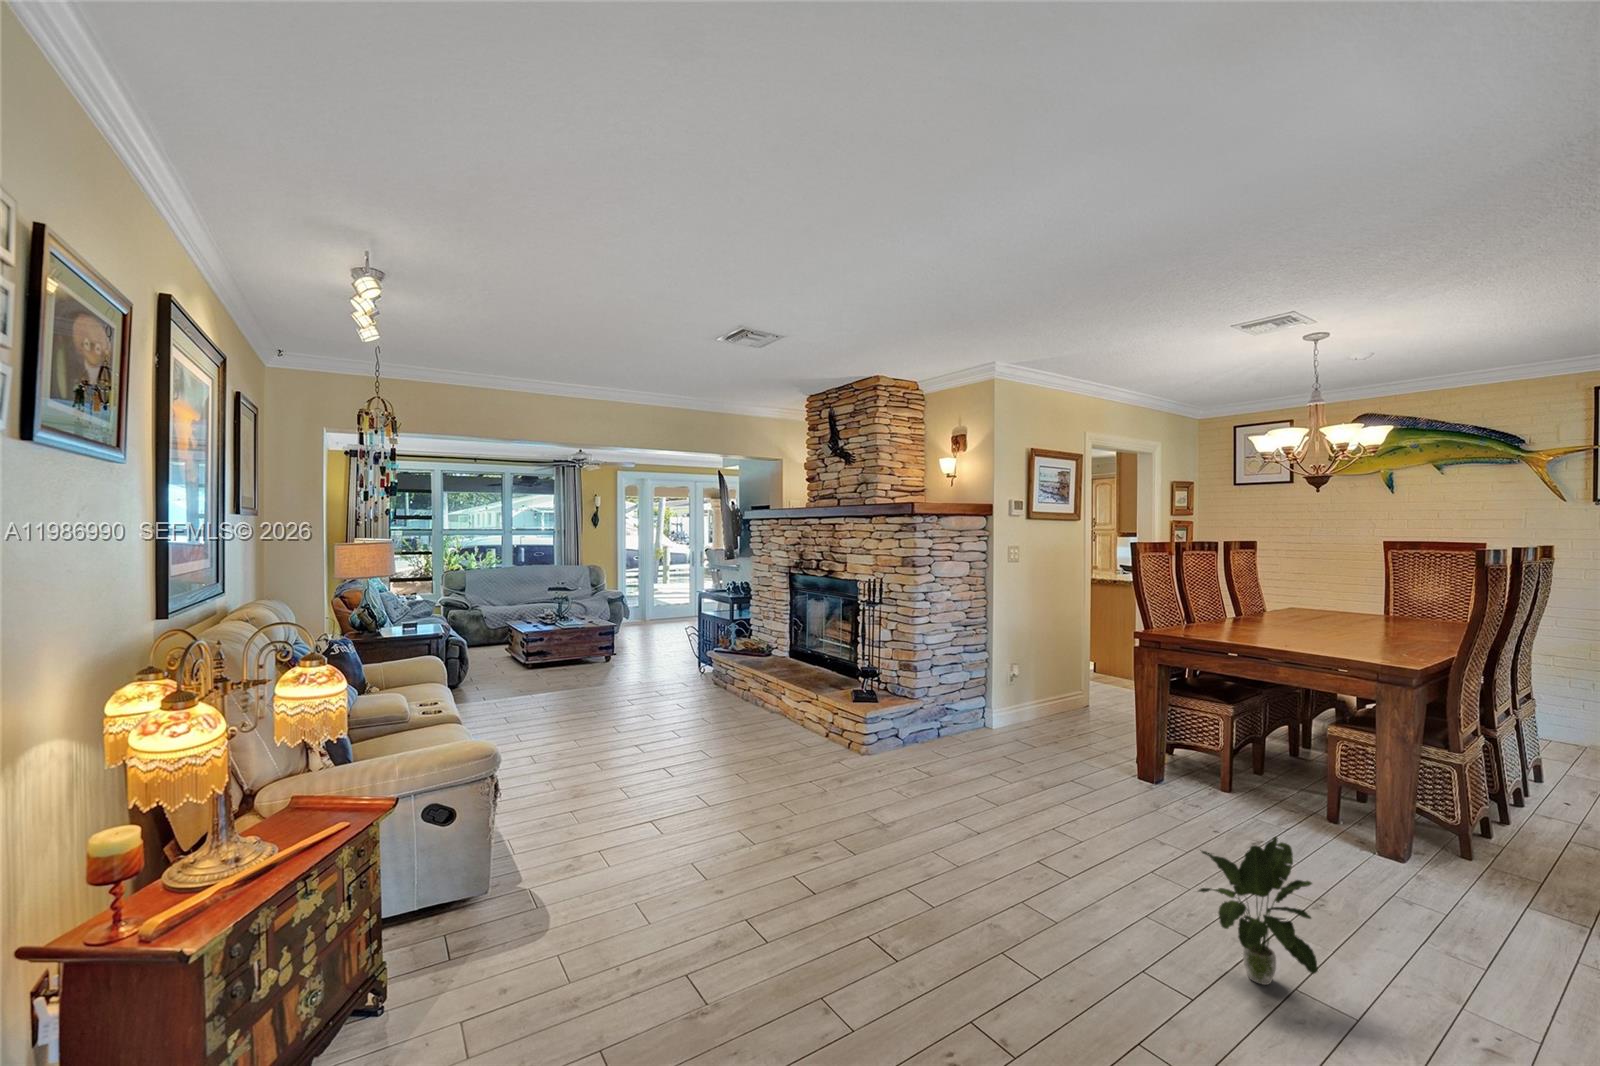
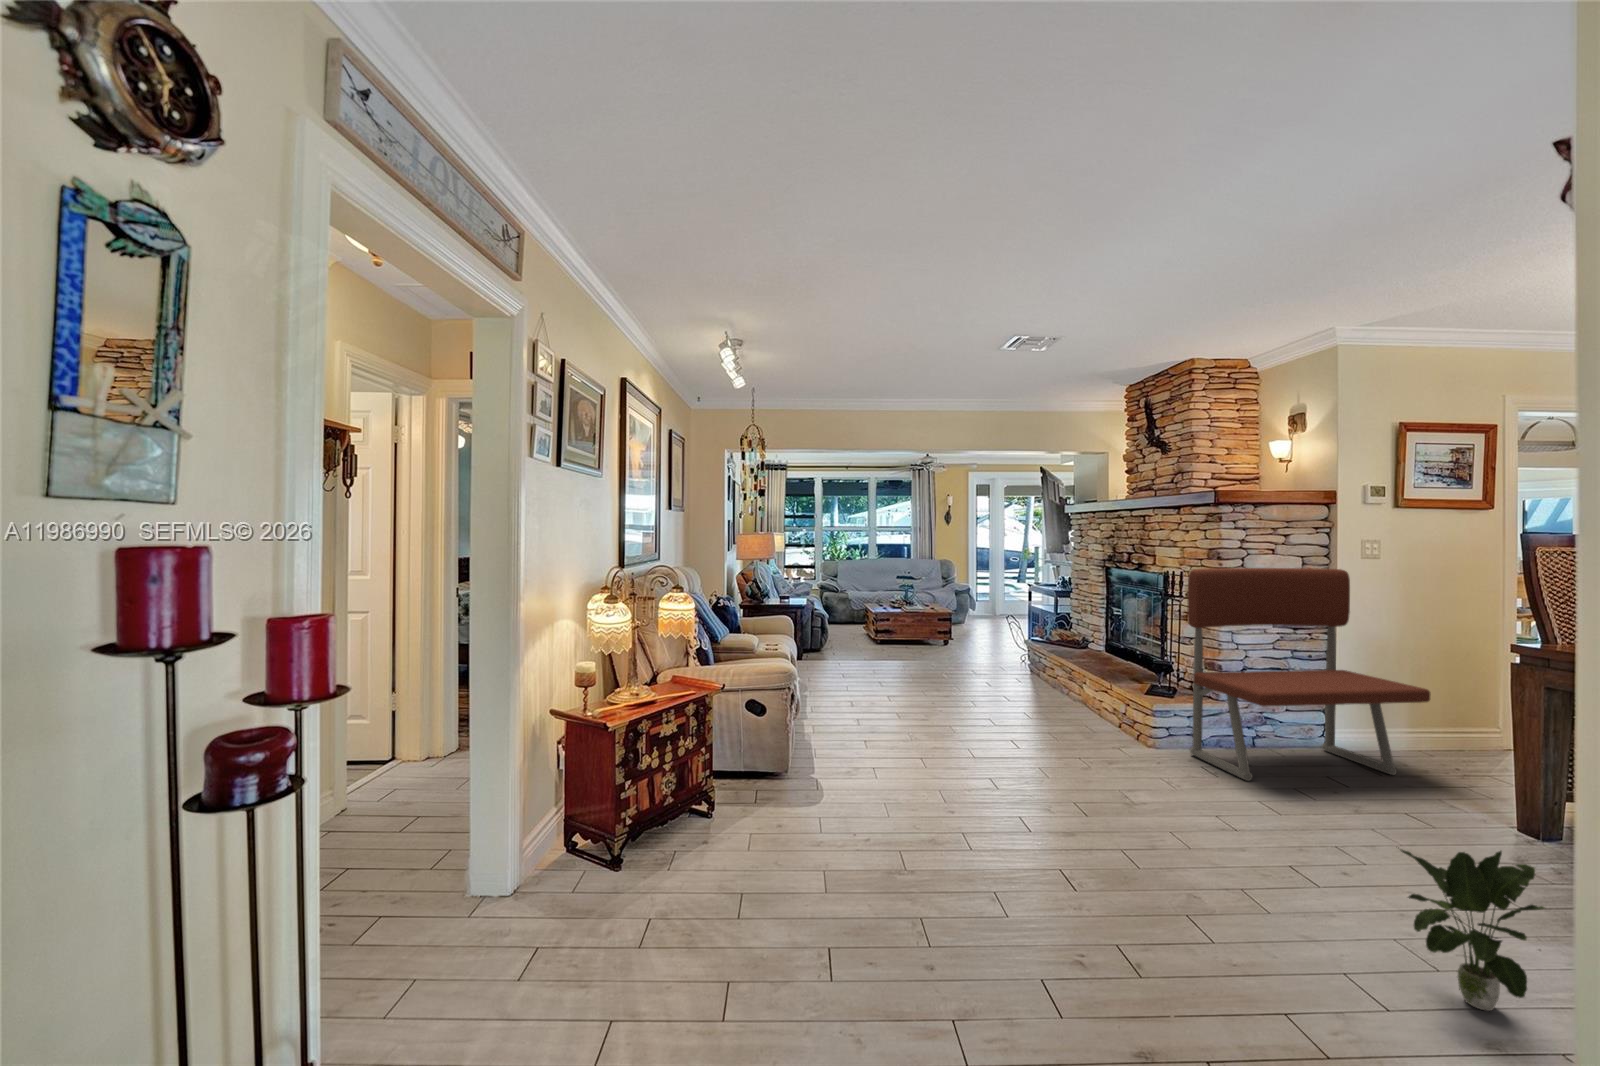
bench: none [900,572,1072,777] -> present [1187,568,1431,781]

